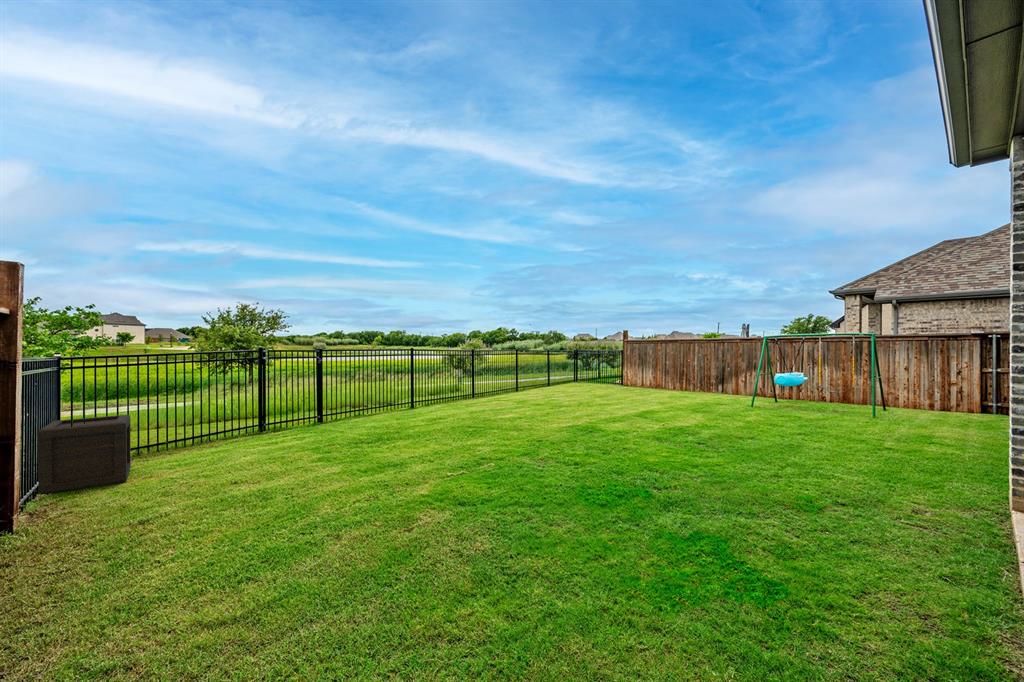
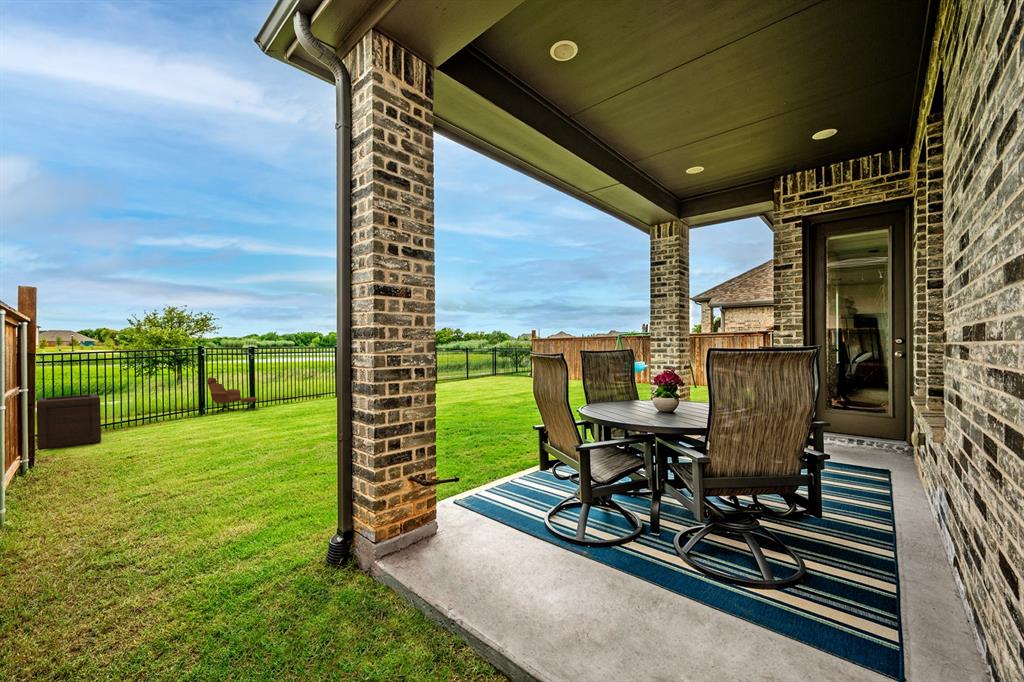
lounge chair: none [272,384,326,425] -> present [207,377,257,413]

